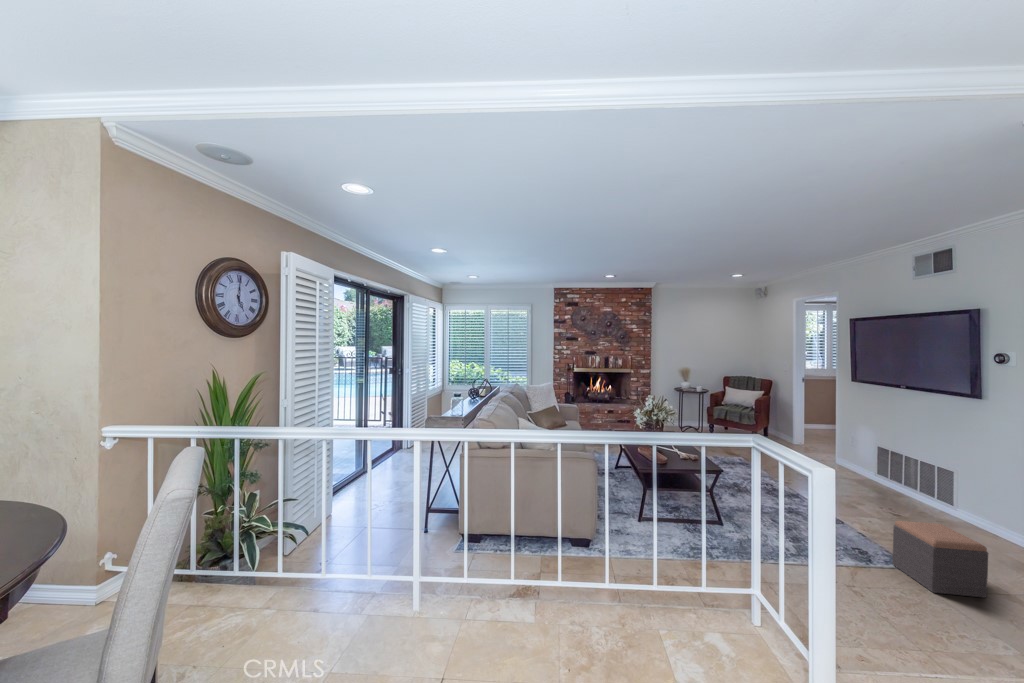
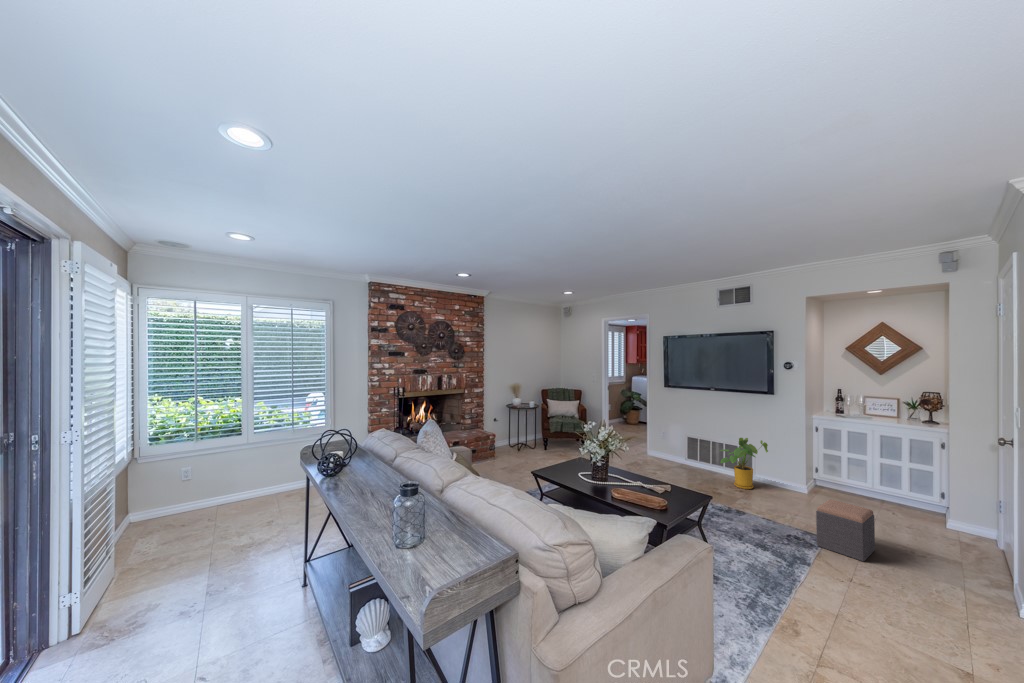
house plant: none [877,452,970,515] -> present [720,438,768,489]

